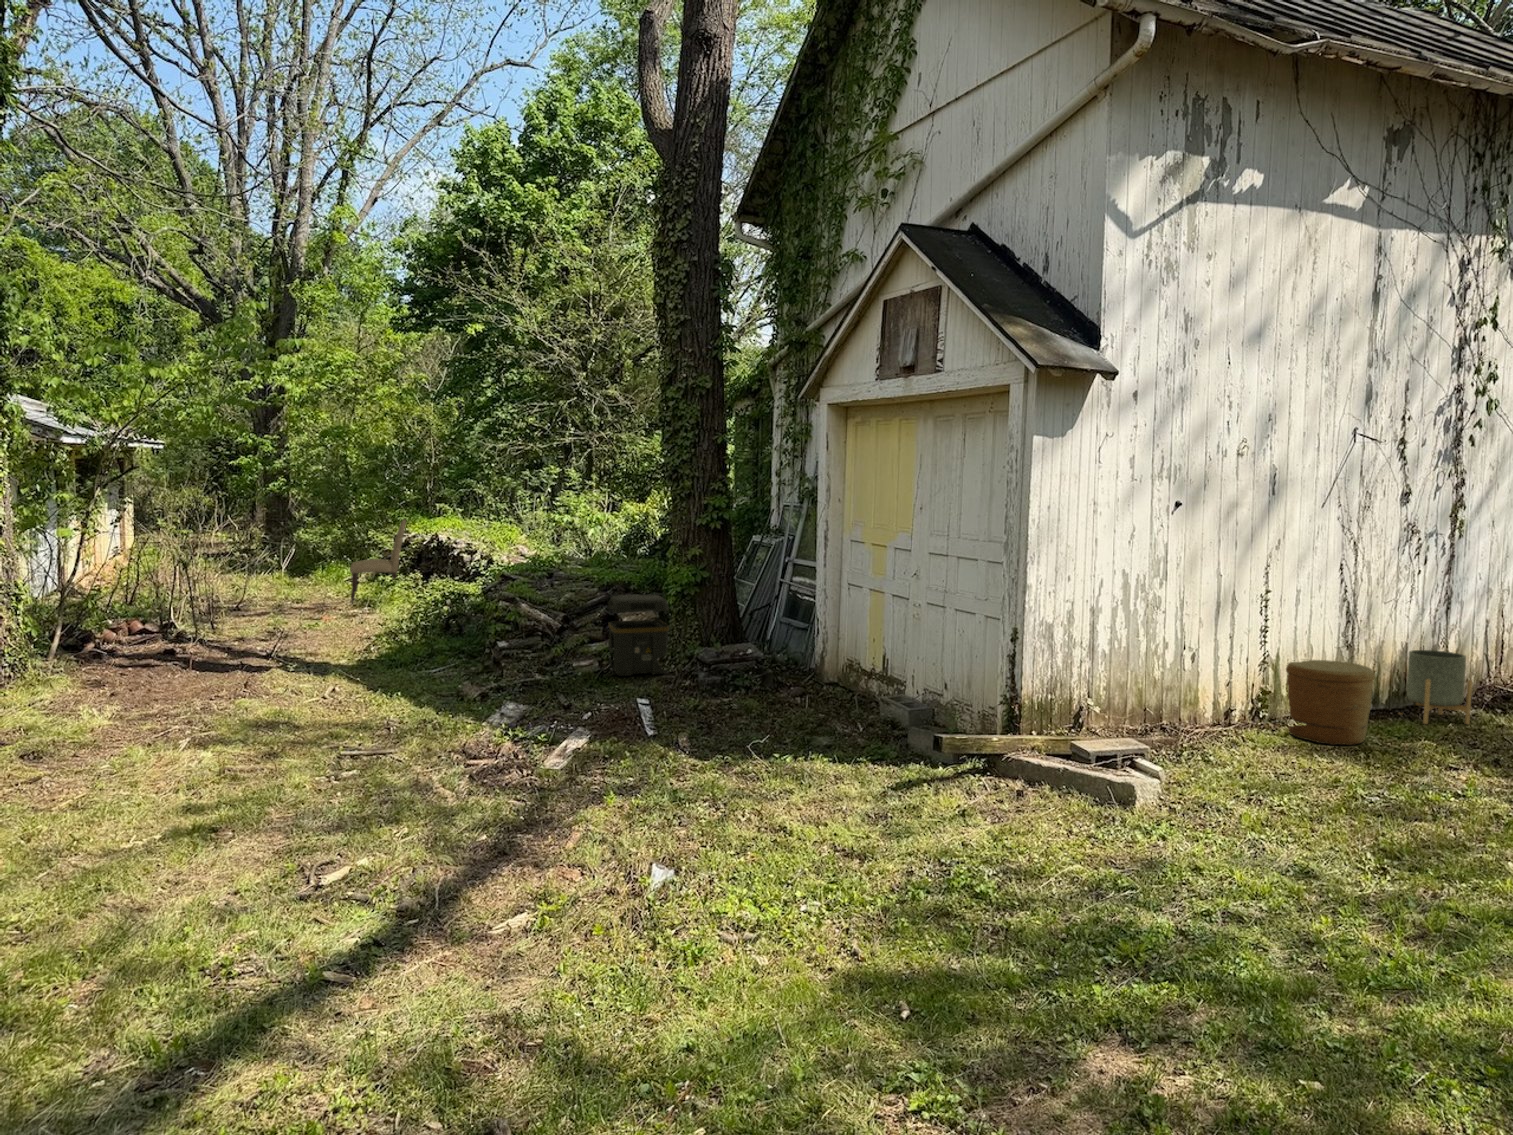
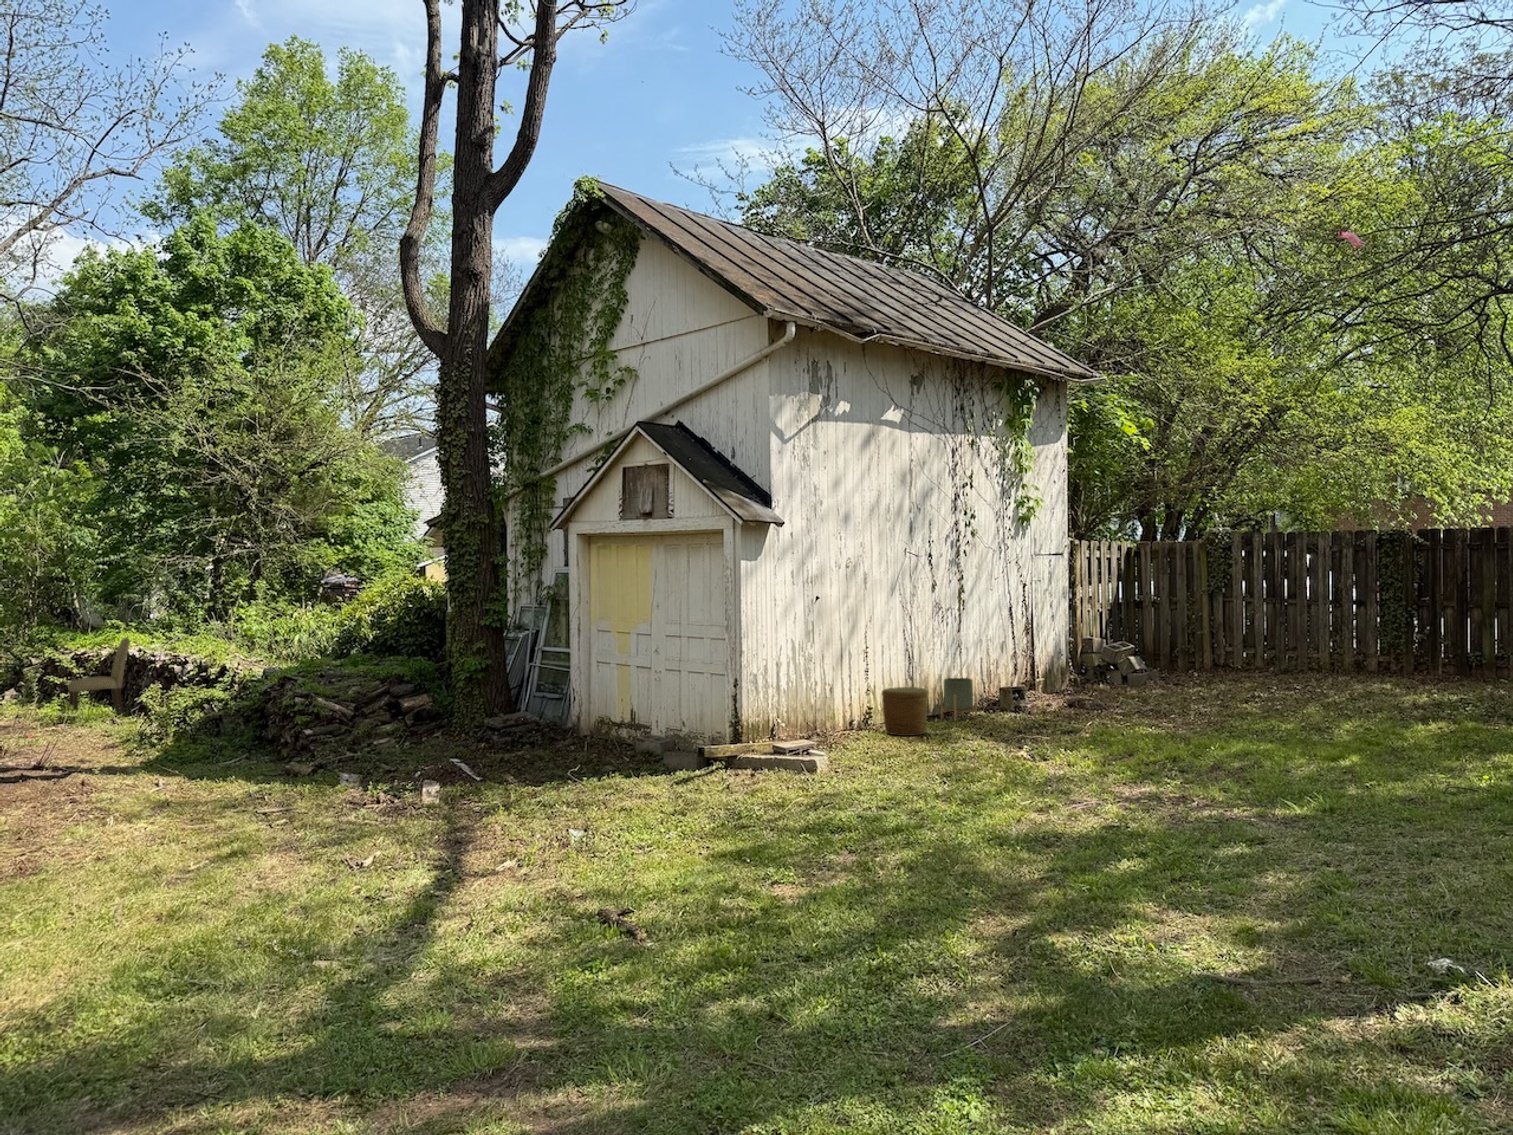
toolbox: present [608,595,669,676] -> none [404,683,458,748]

